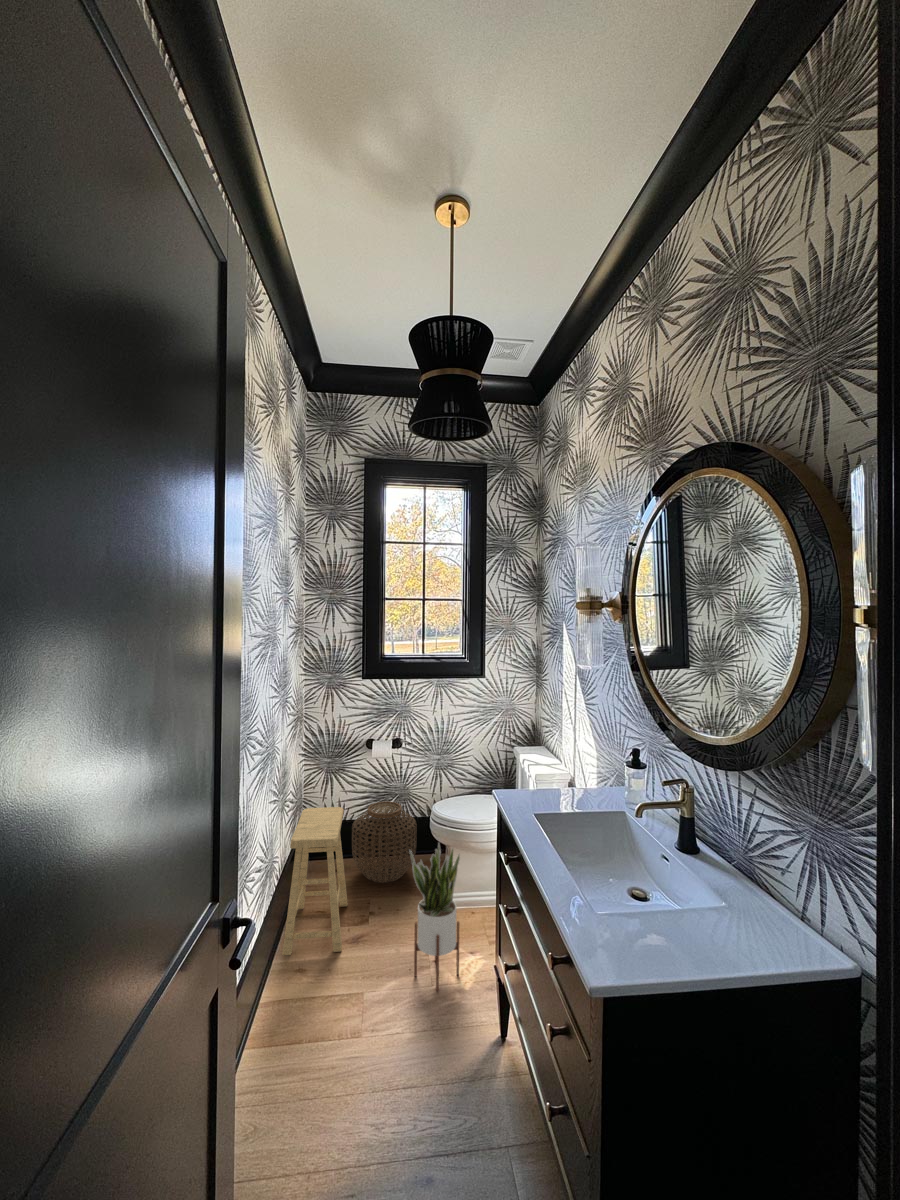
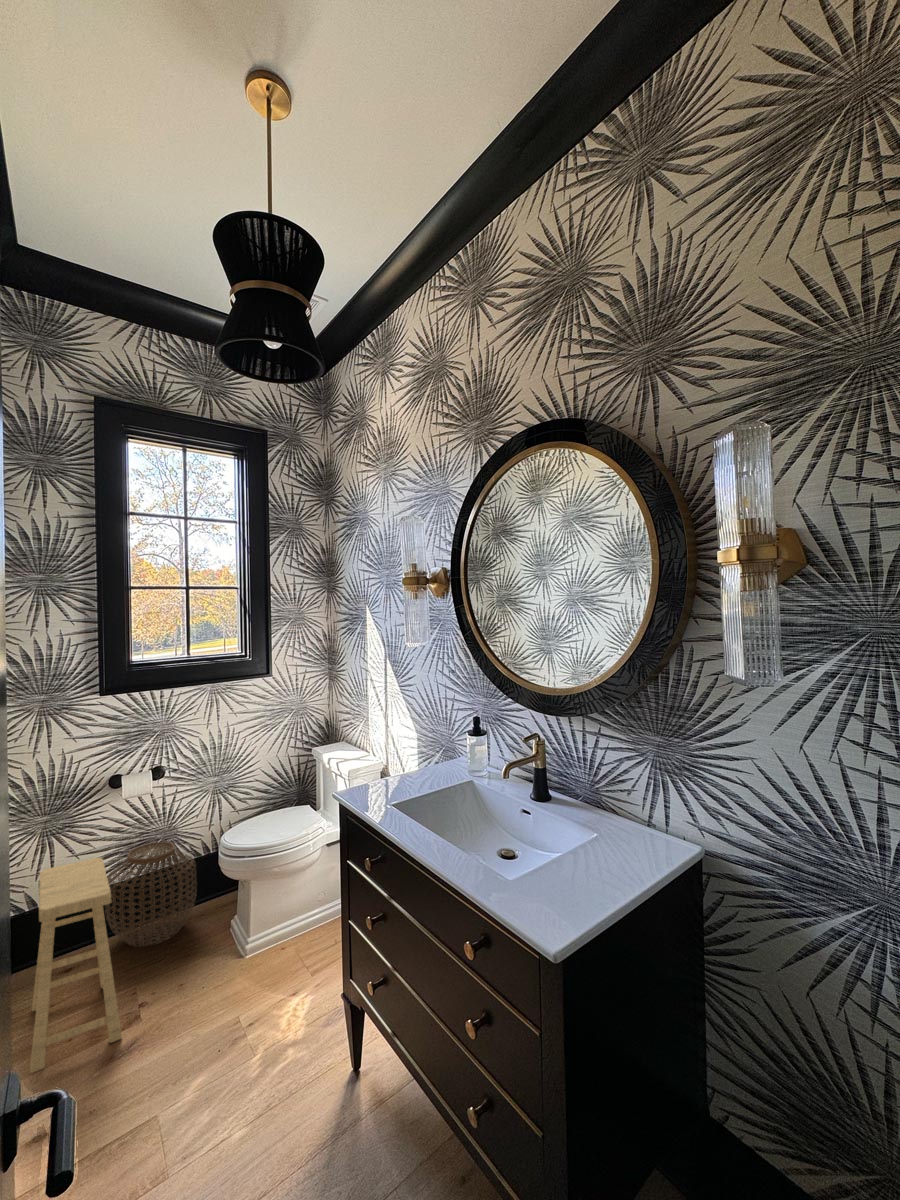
potted plant: present [409,843,460,991] -> none [223,864,286,1038]

